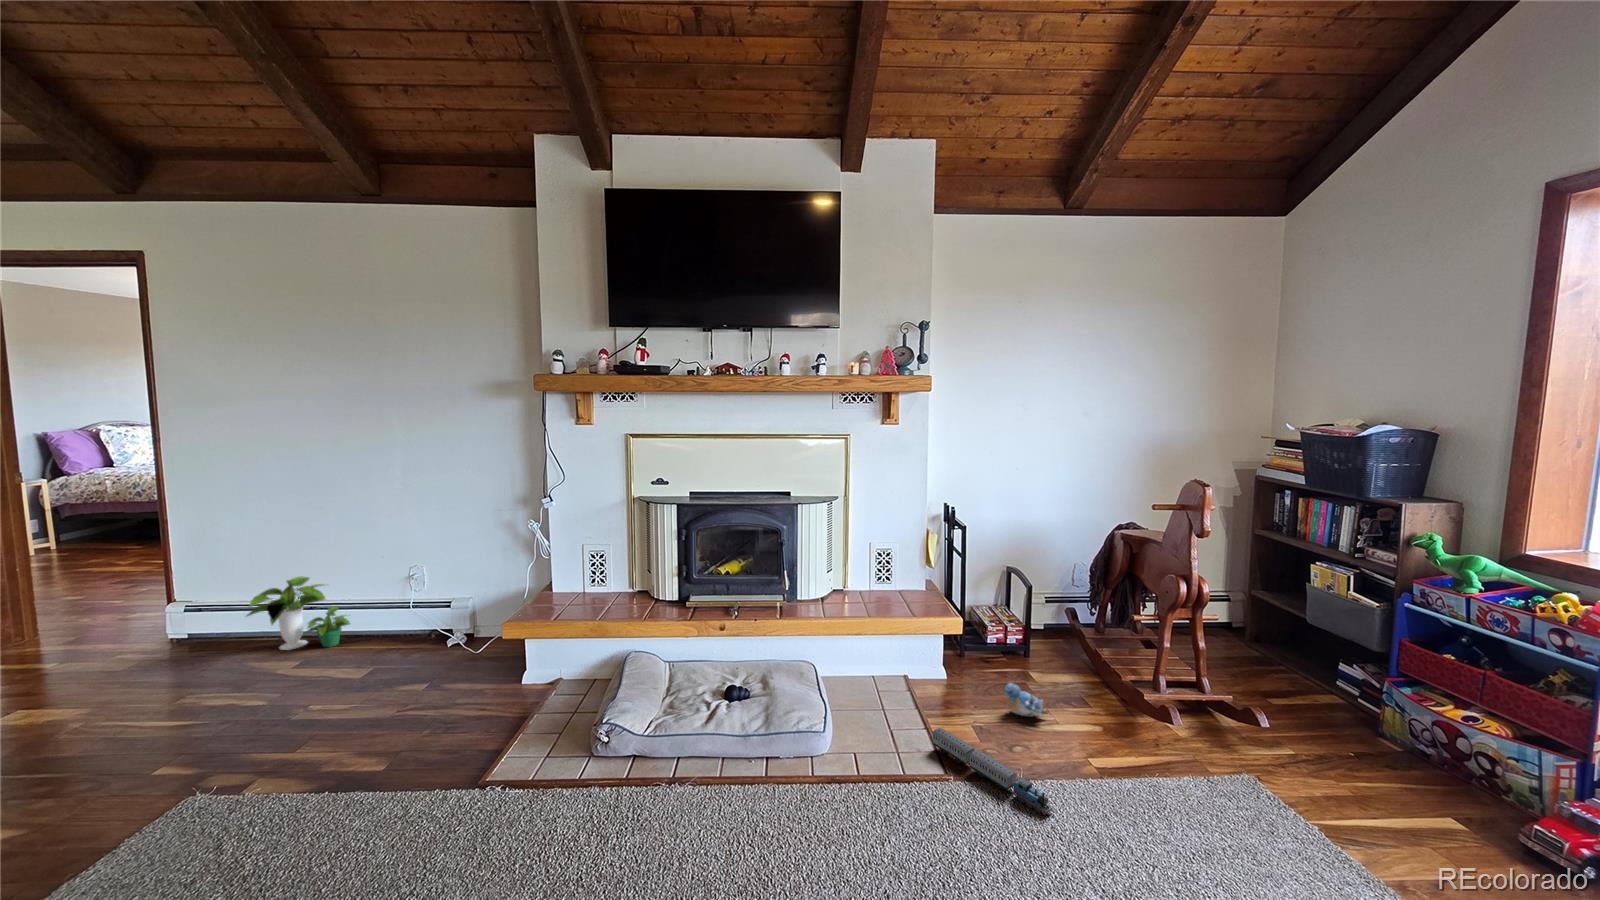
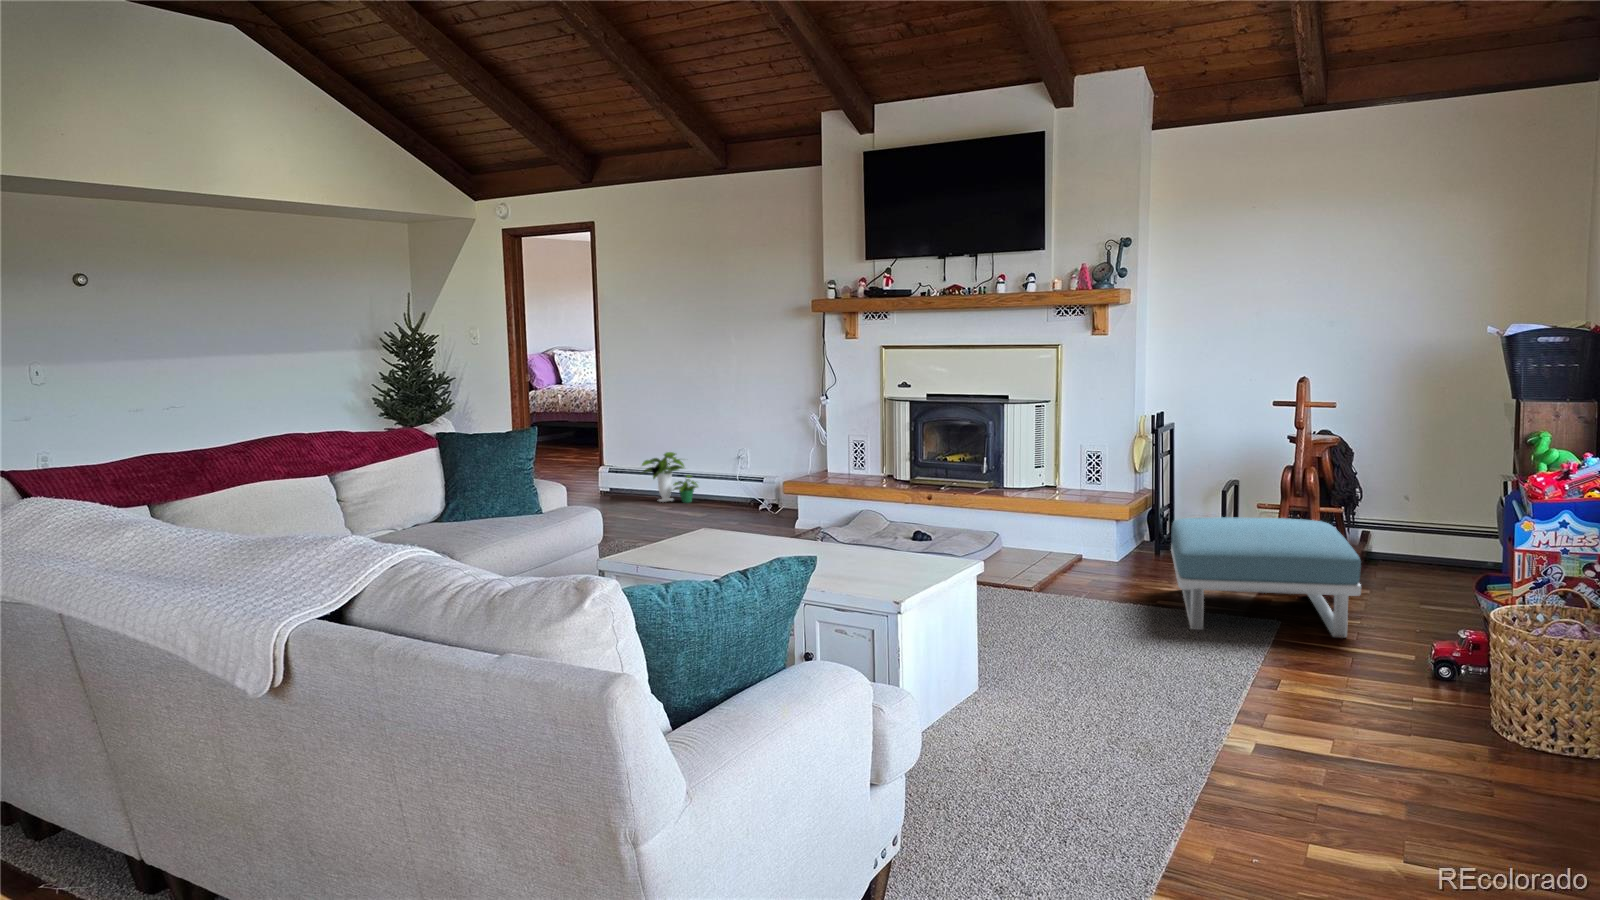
footstool: none [1081,634,1394,844] -> present [1171,517,1361,638]
plush toy: present [1004,683,1047,717] -> none [1129,551,1164,579]
toy train: present [932,728,1054,815] -> none [1039,565,1079,605]

